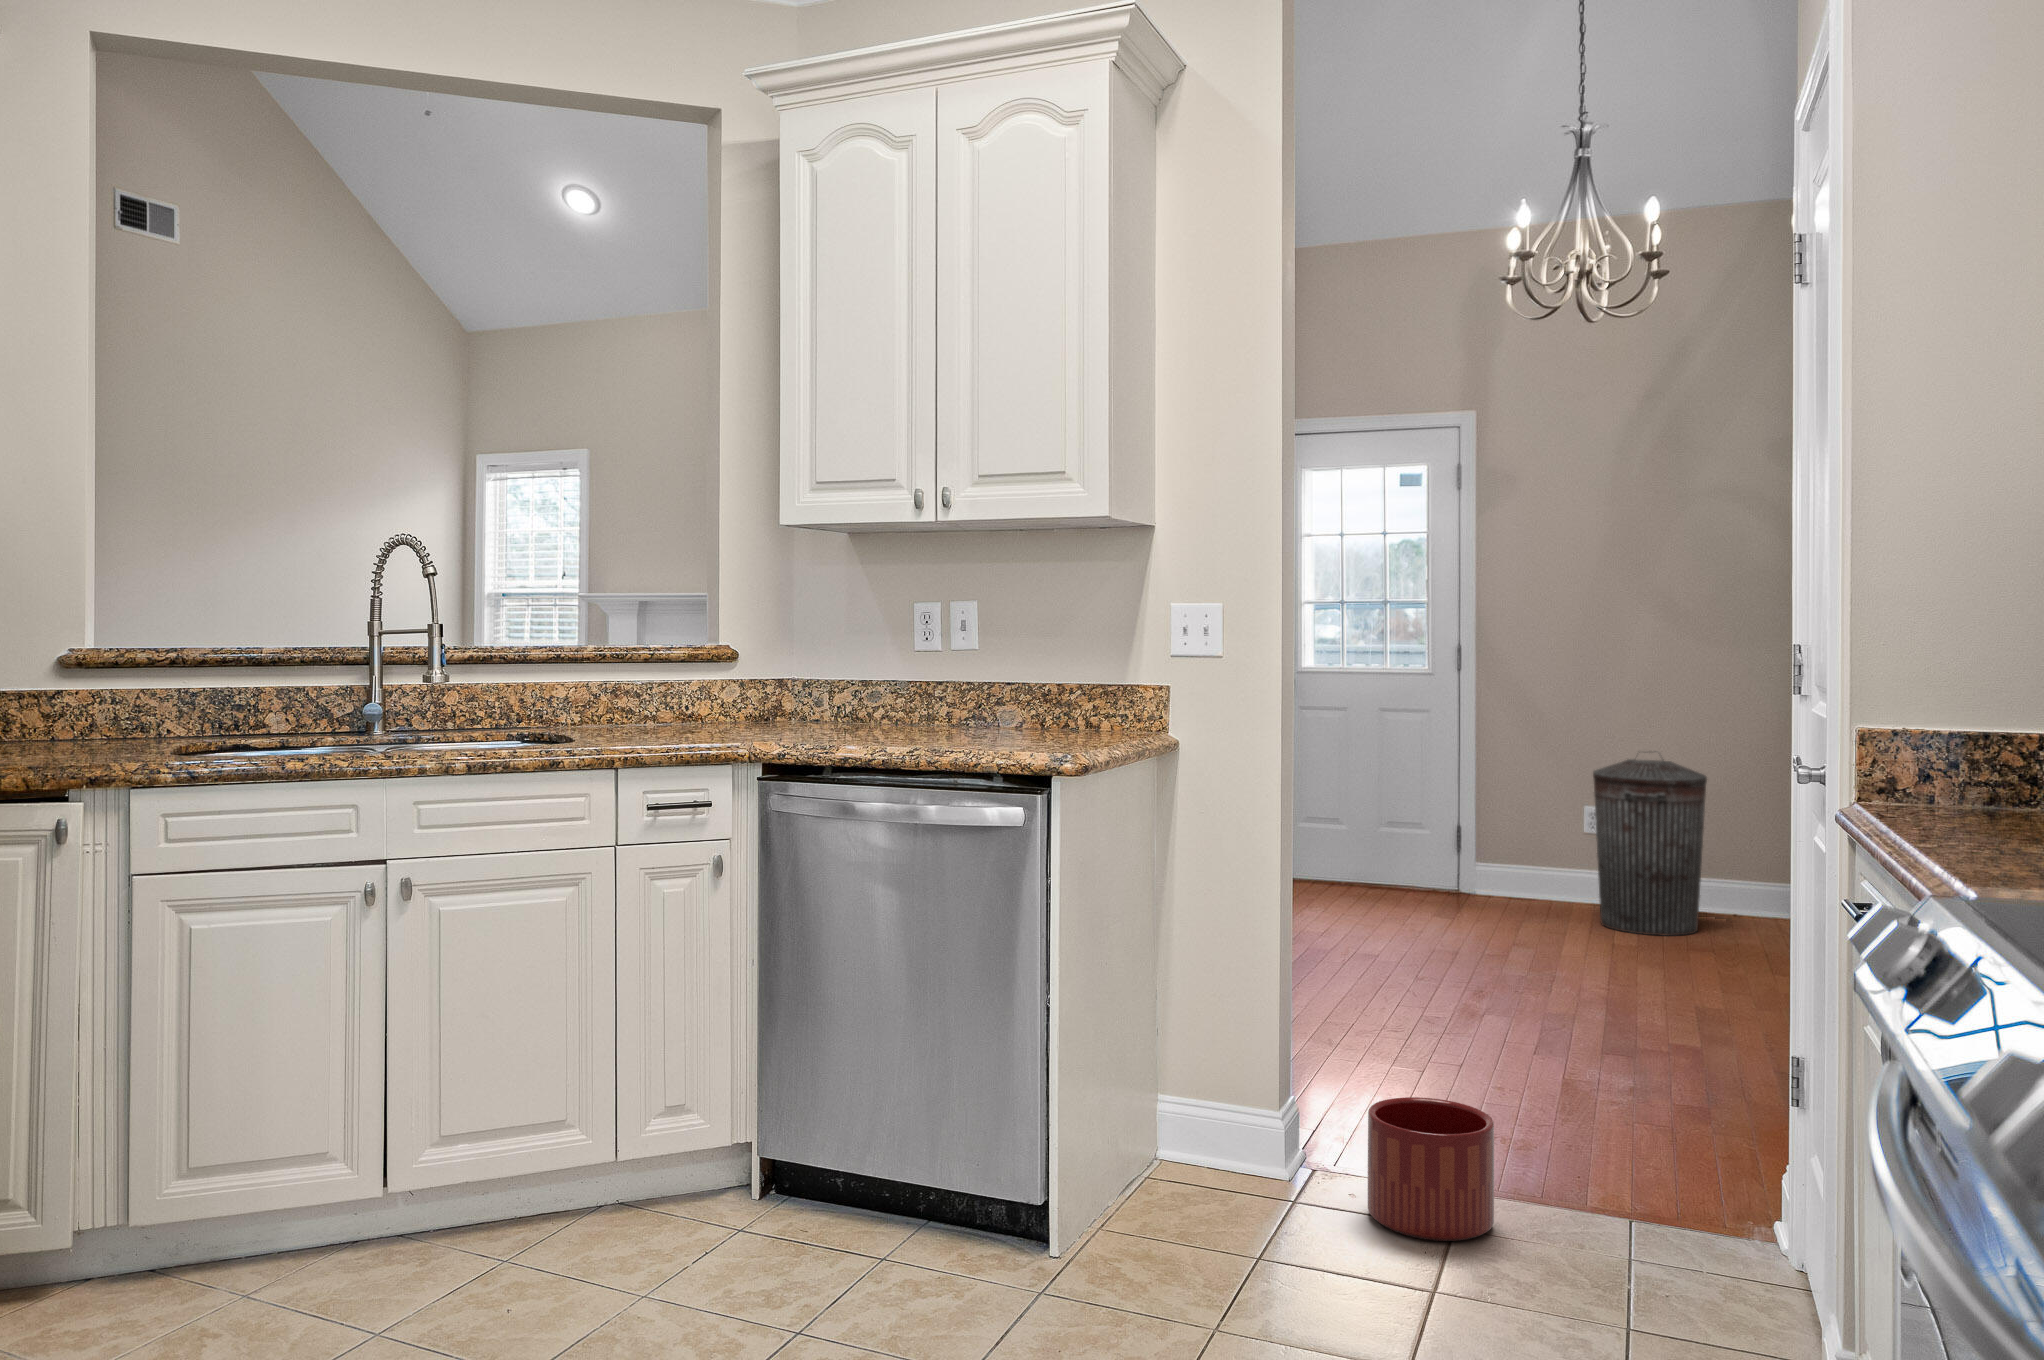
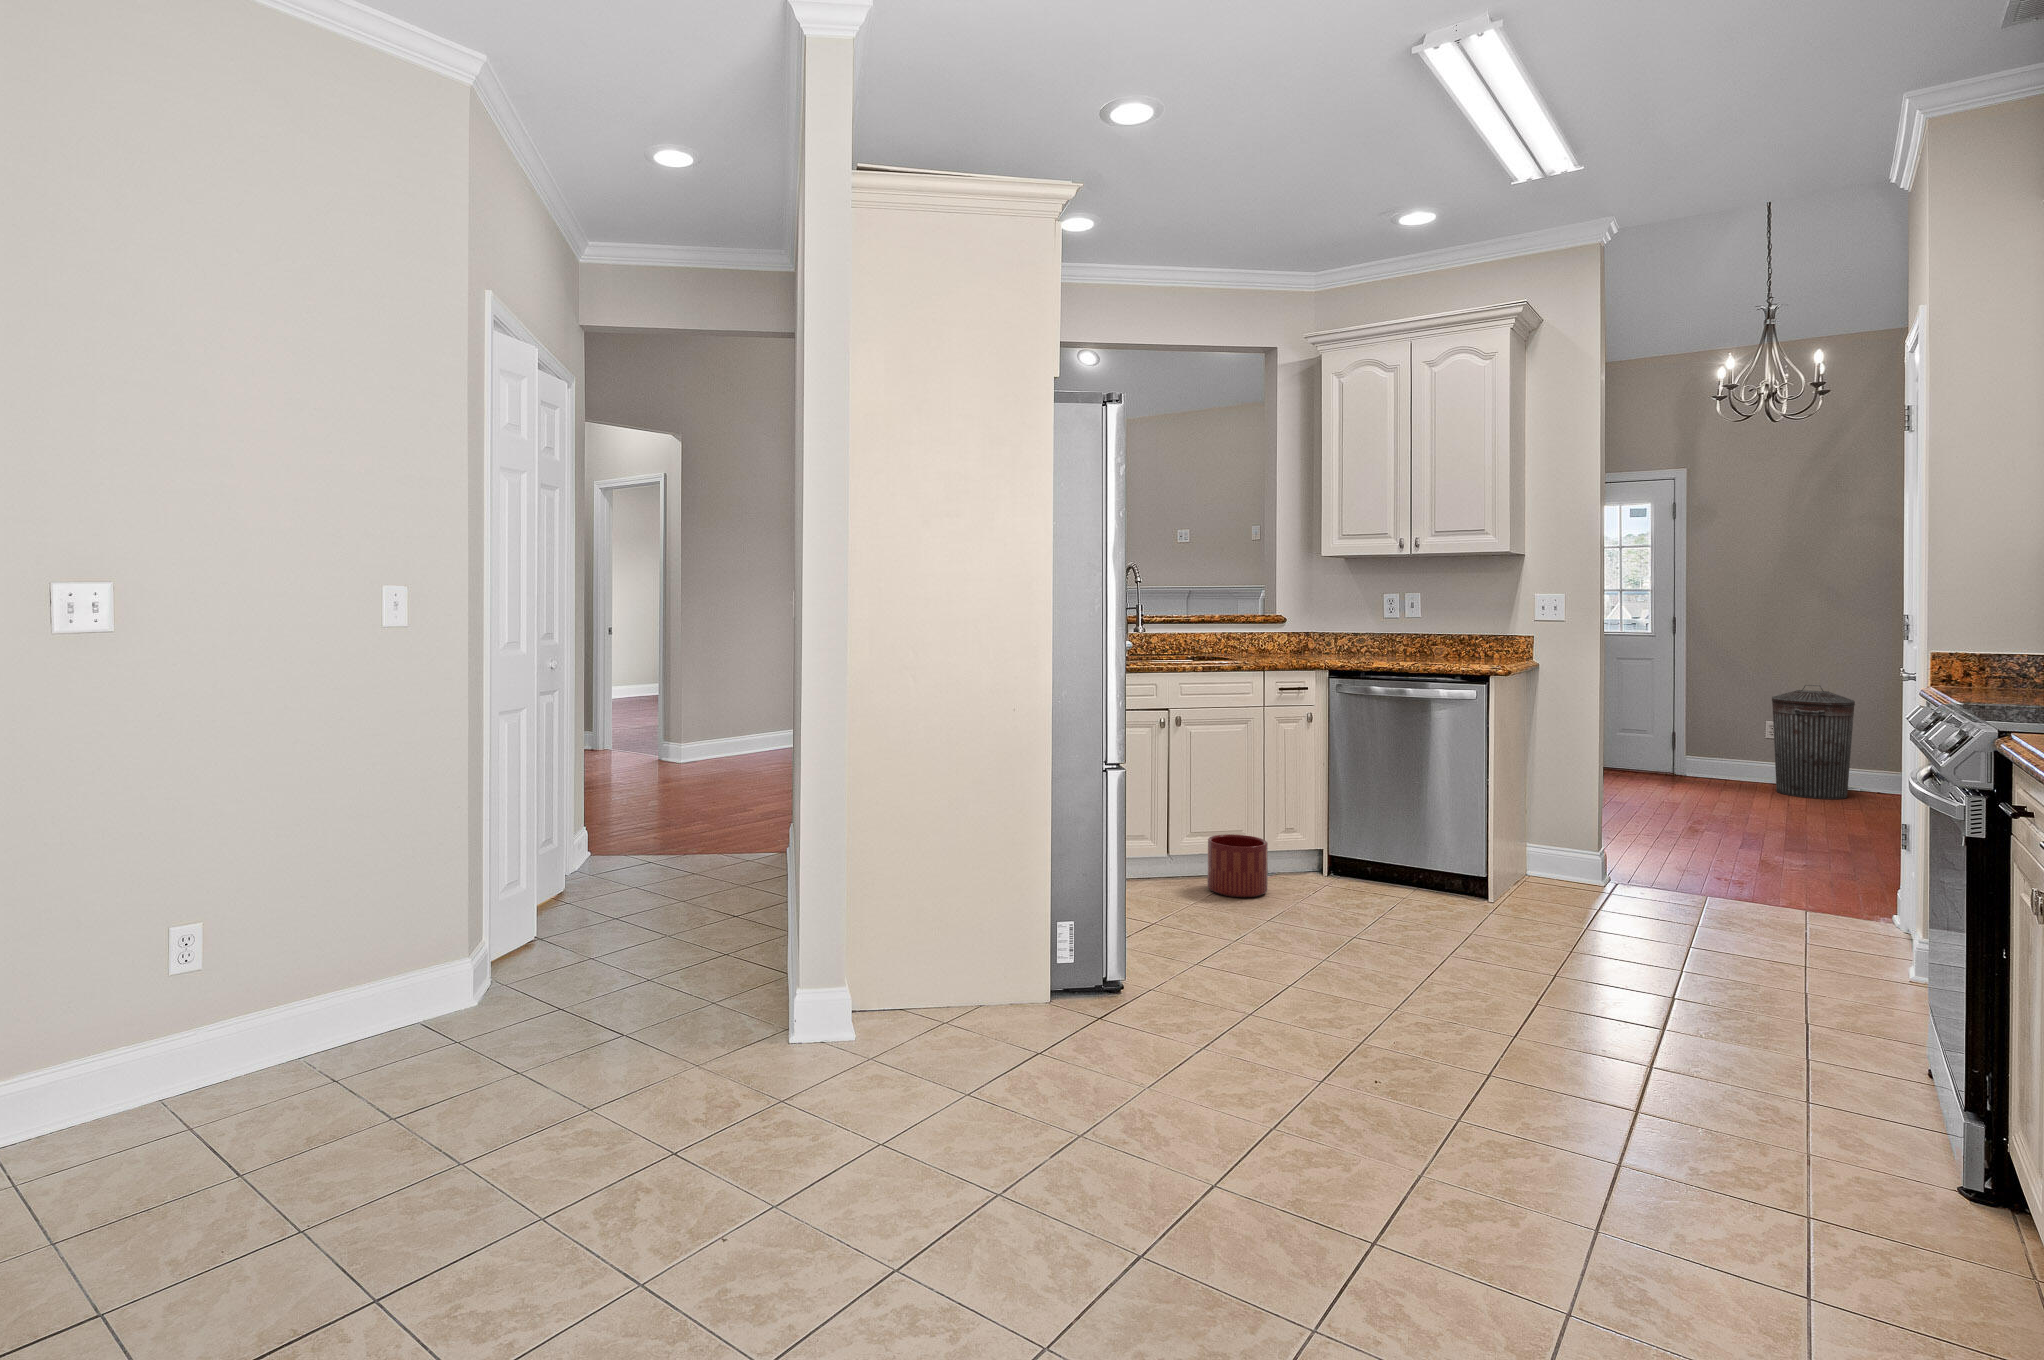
planter: present [1368,1097,1494,1241] -> present [1207,834,1268,898]

